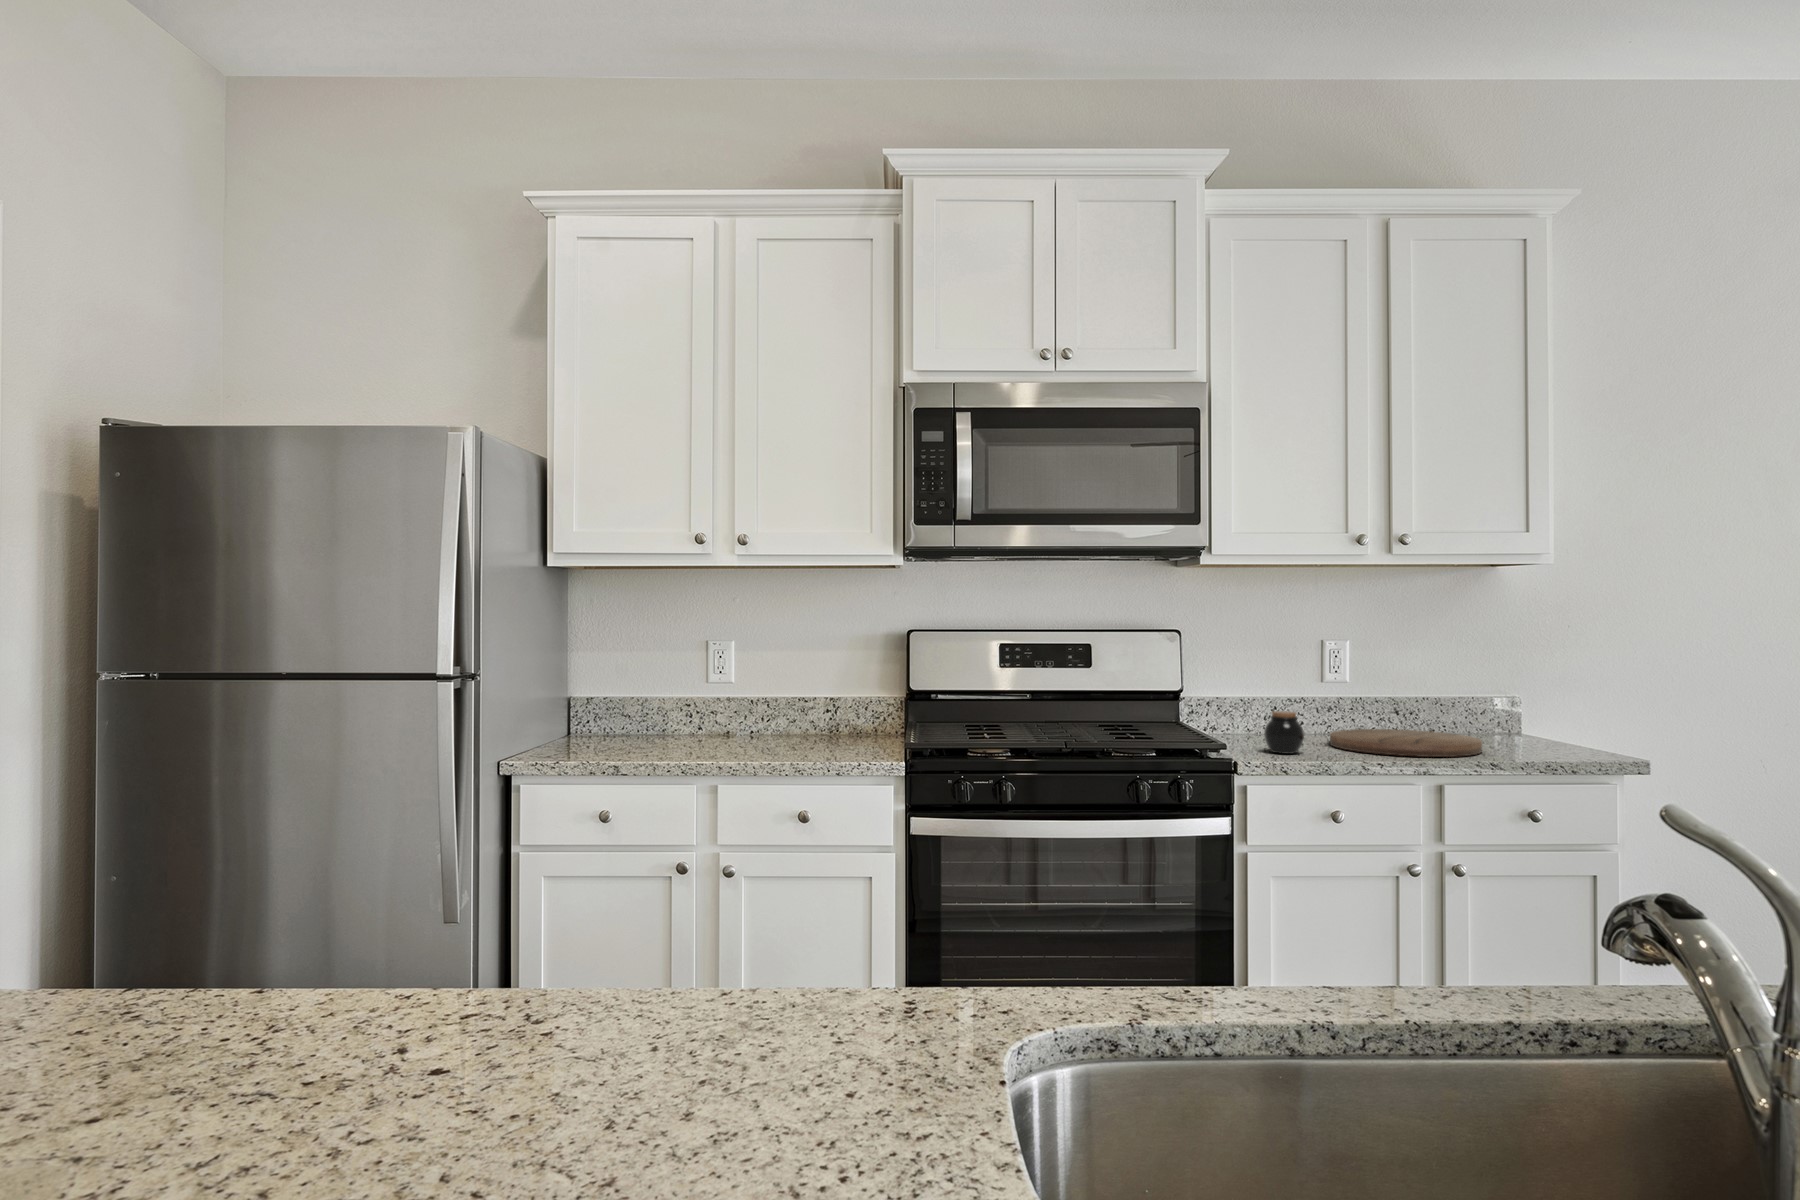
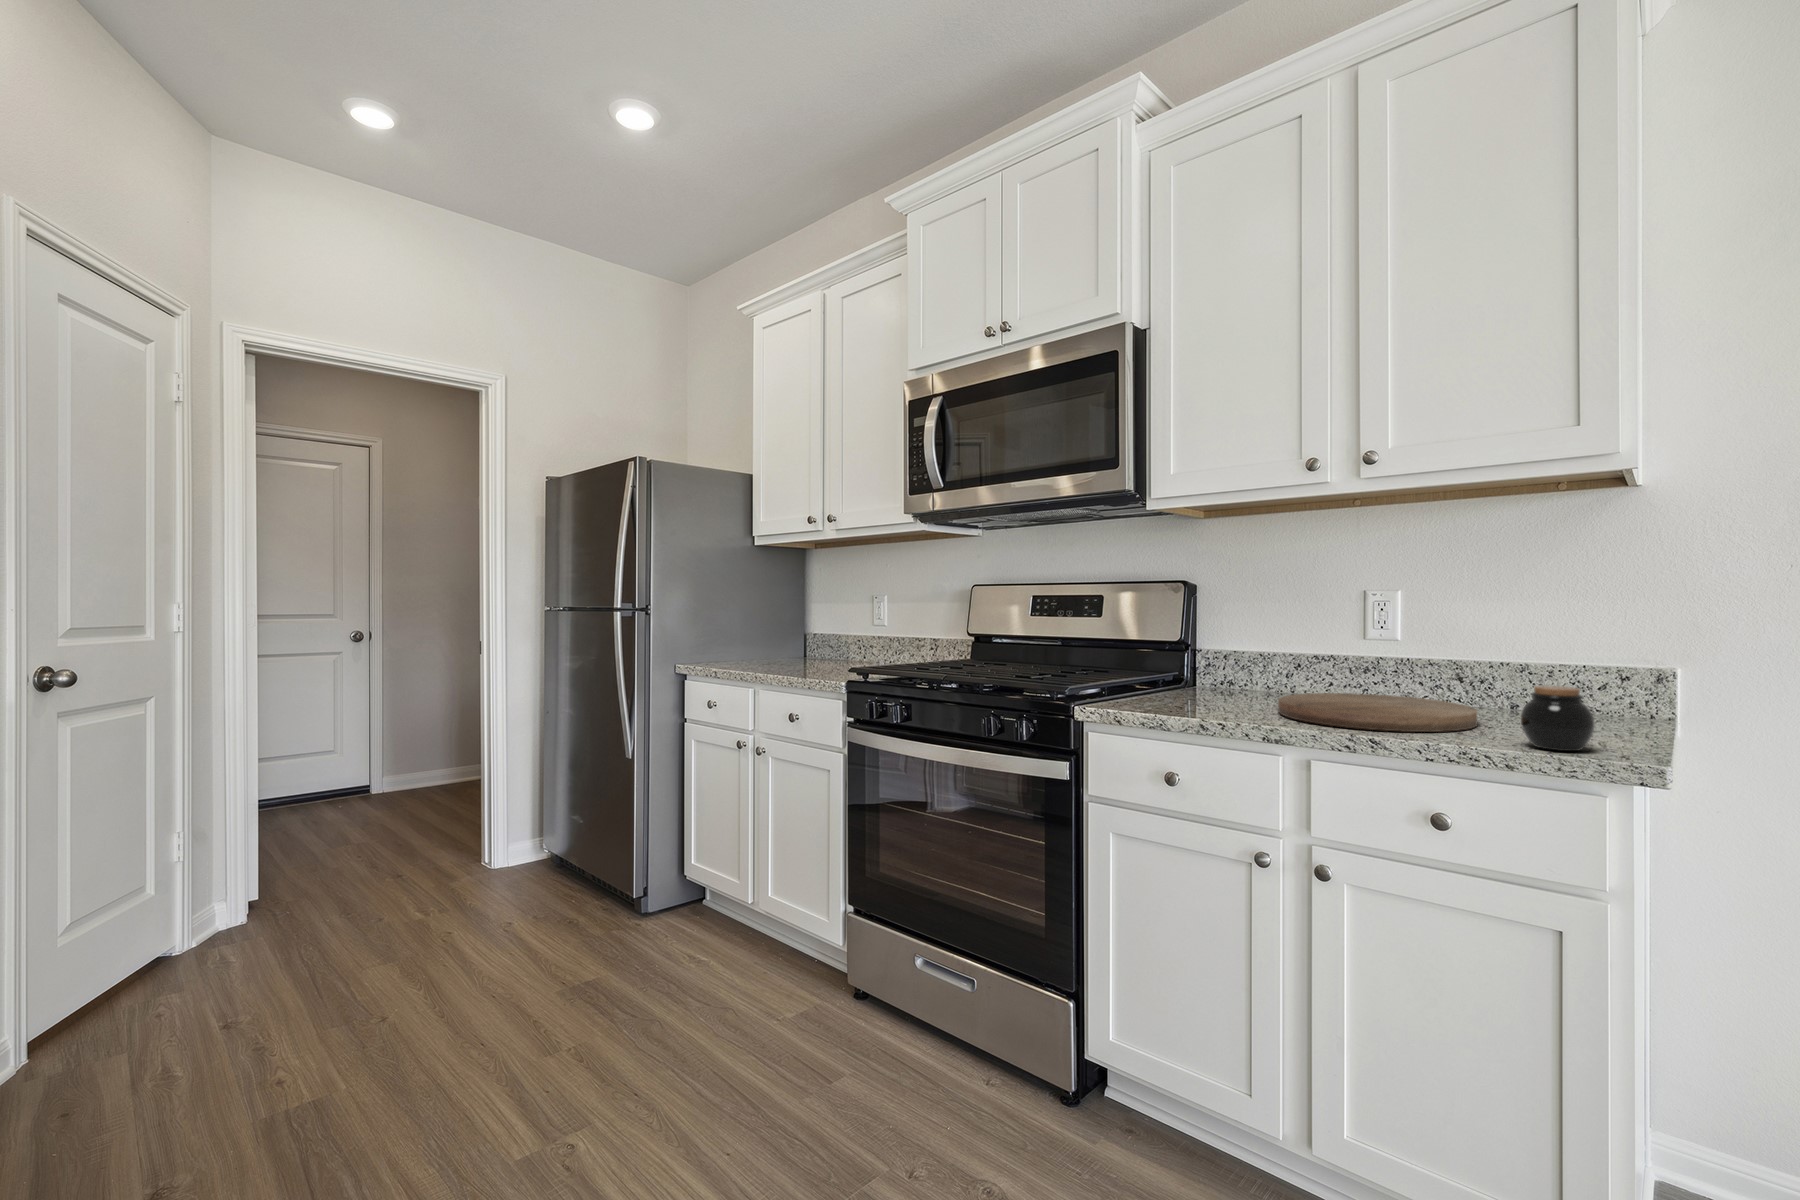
jar: present [1264,711,1304,754] -> present [1521,686,1595,751]

